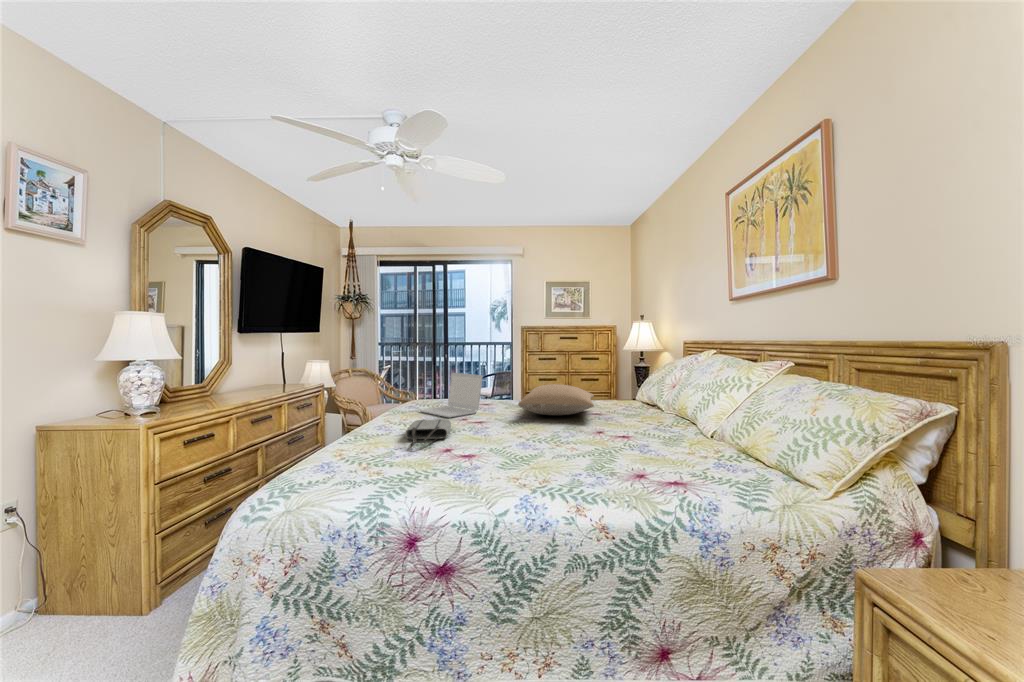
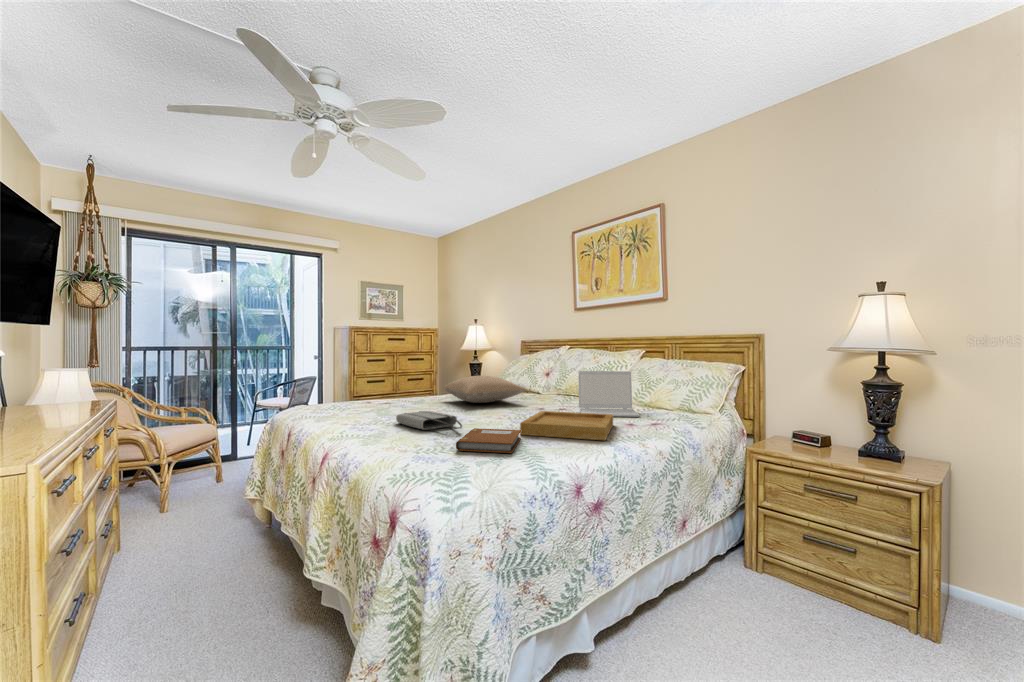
laptop: present [420,373,482,418] -> present [579,371,639,417]
tray: none [463,435,598,487] -> present [520,411,613,440]
notebook: none [361,446,447,480] -> present [456,428,521,453]

